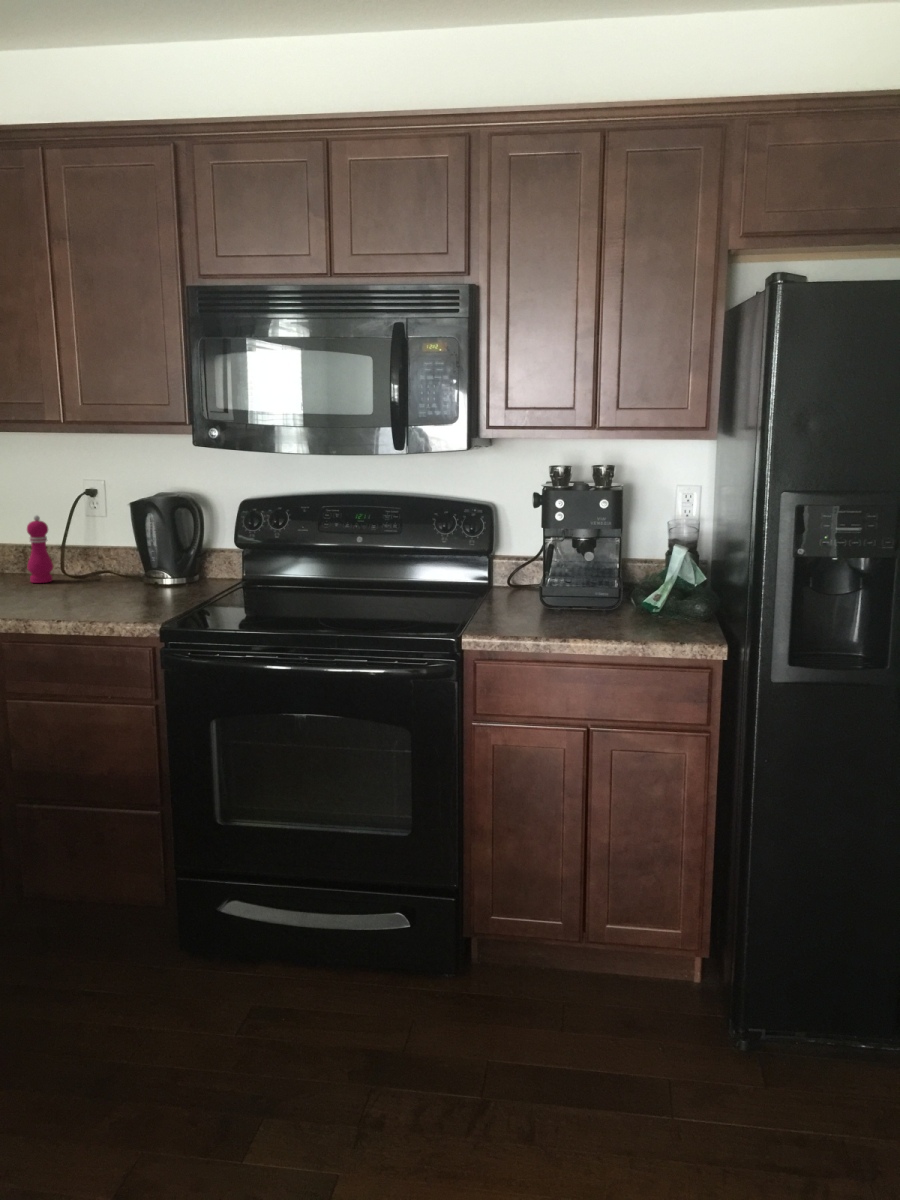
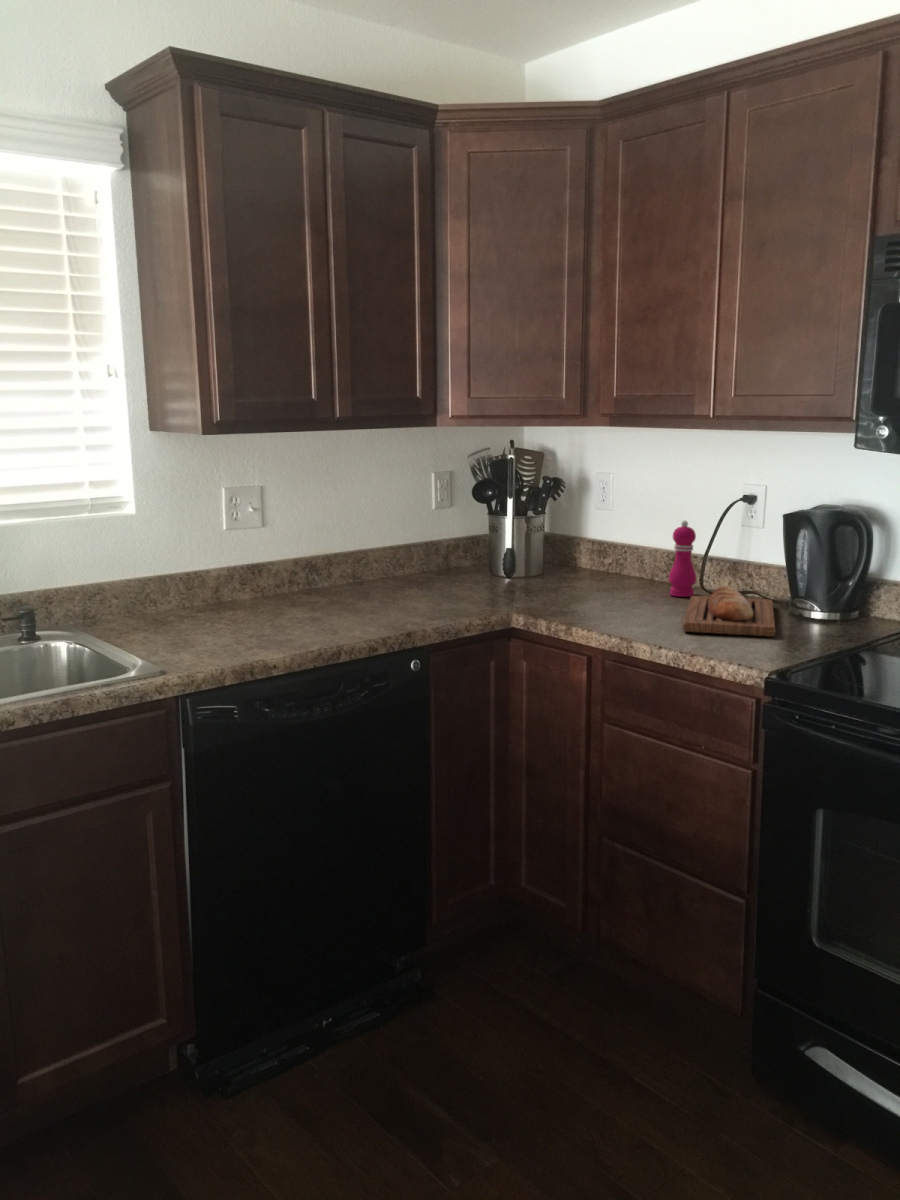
bread loaf: none [55,567,146,607] -> present [682,586,775,637]

